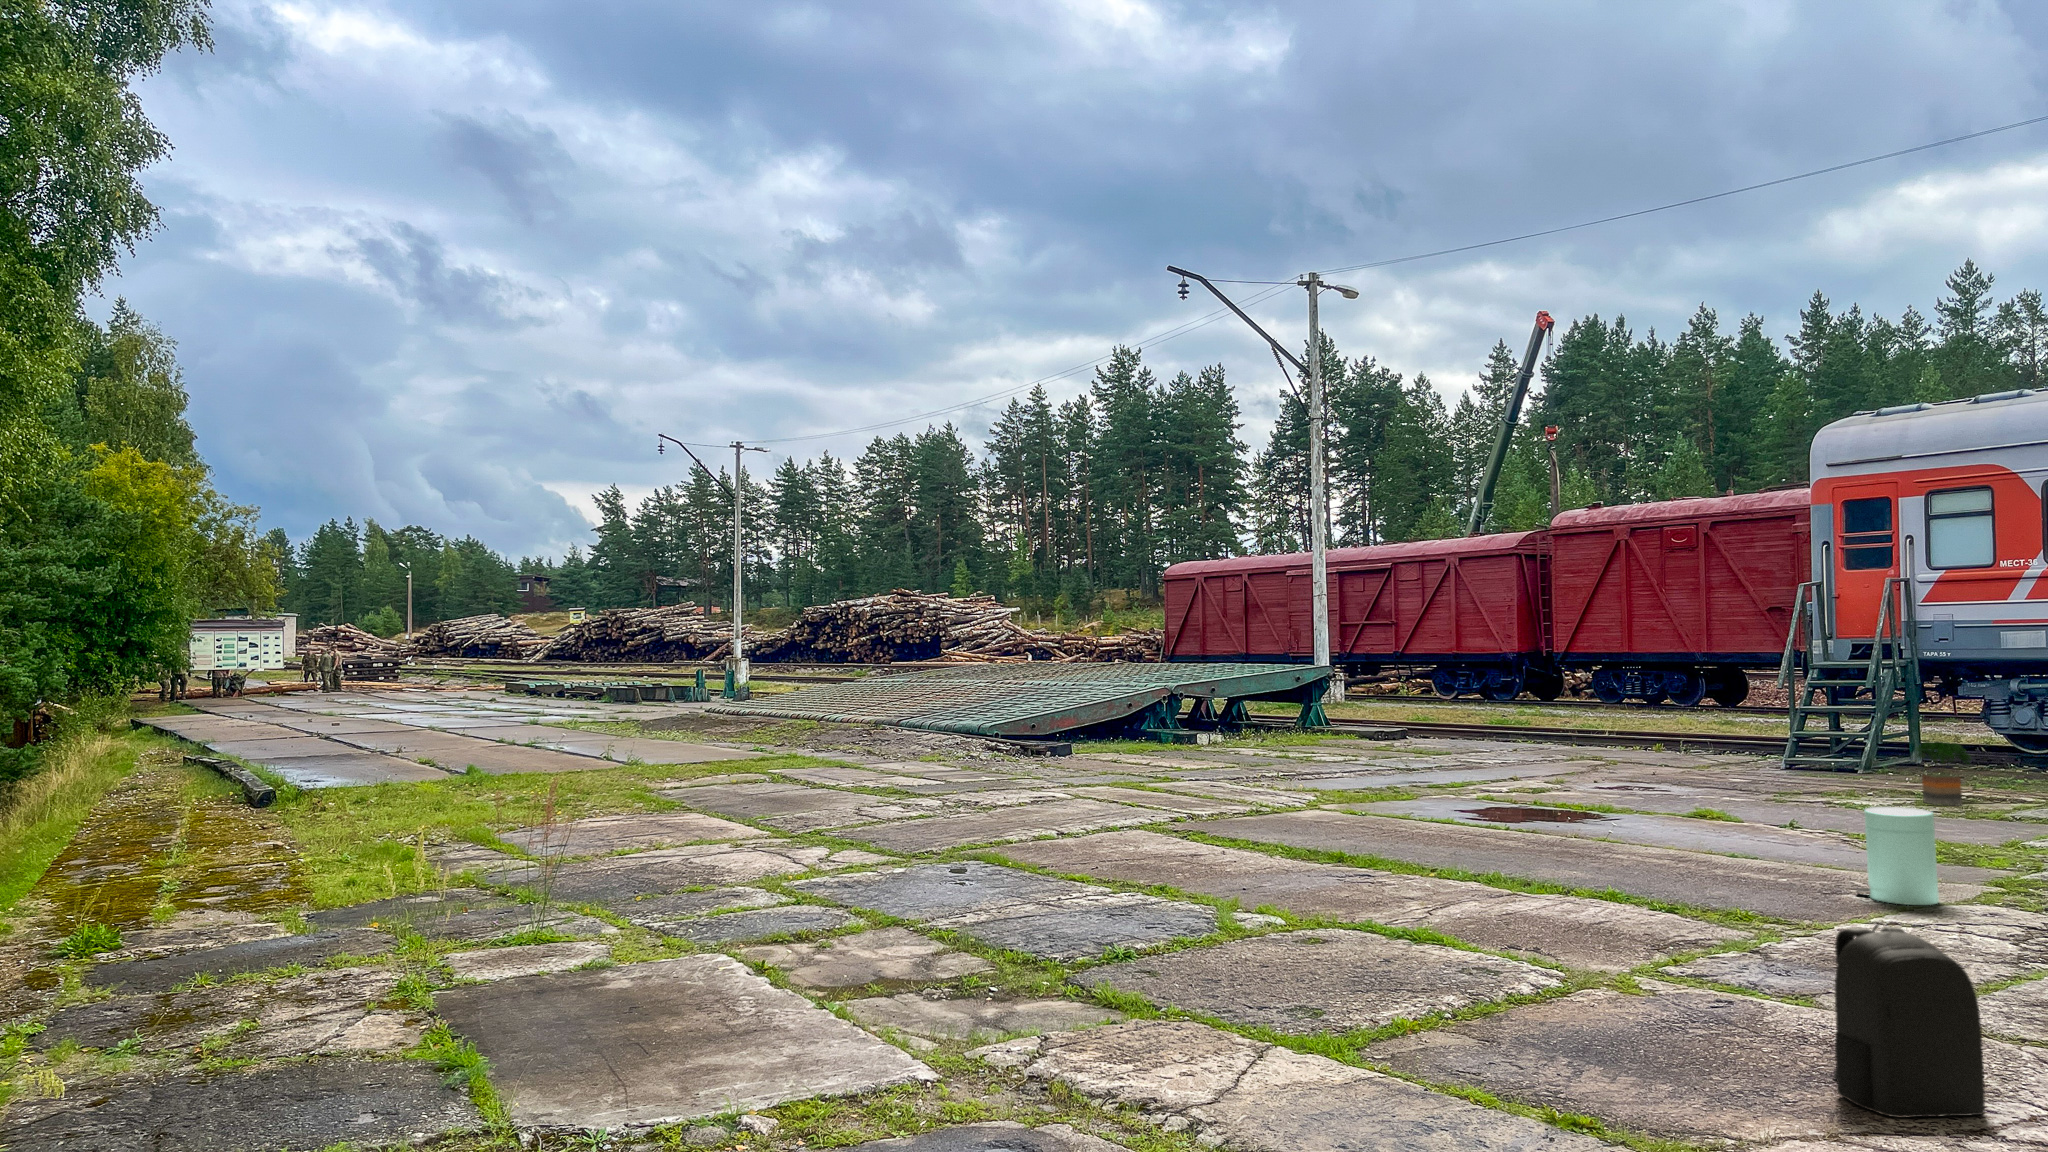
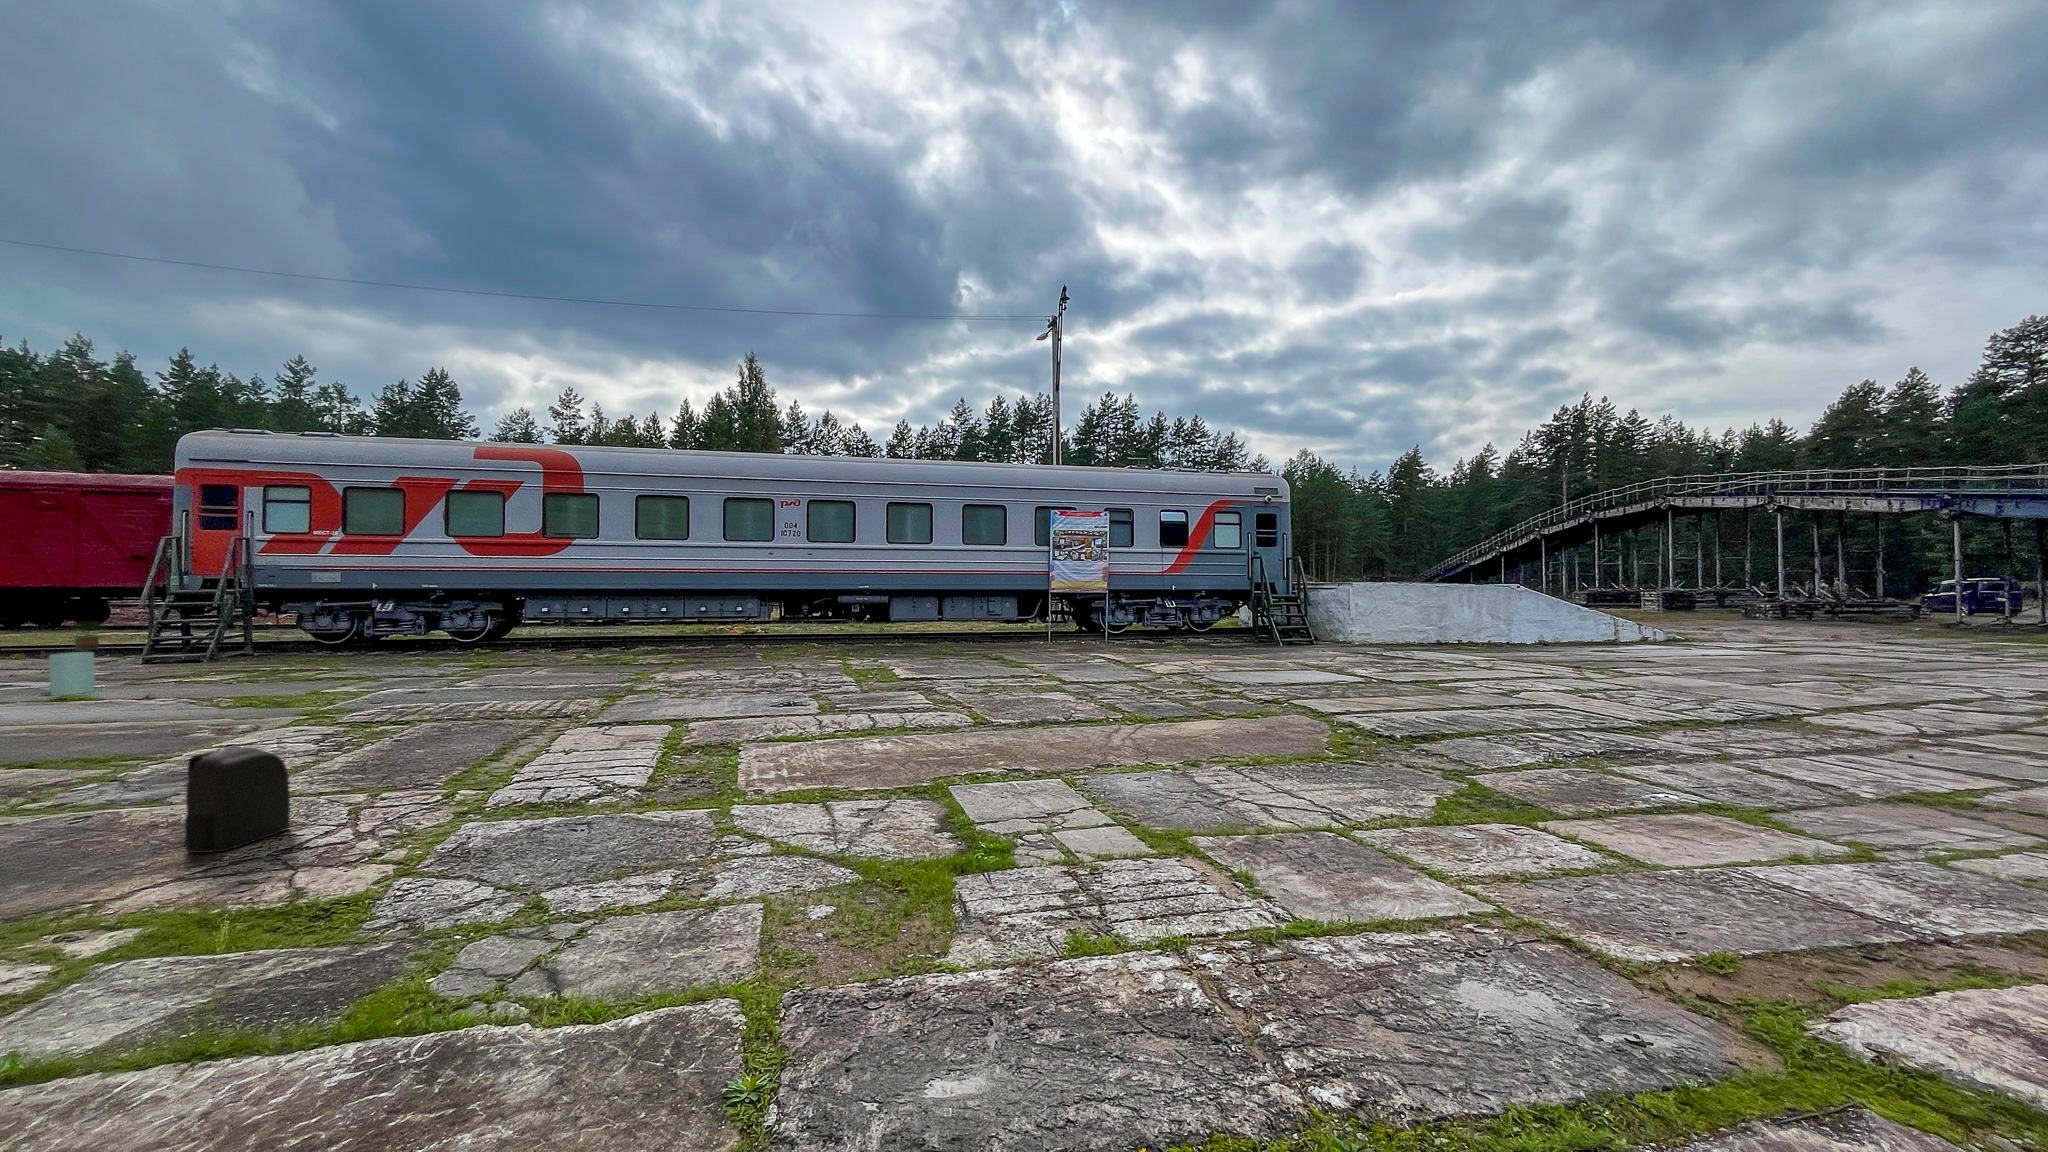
potted tree: present [1917,741,1971,805] -> present [71,621,105,651]
trash can: present [1856,807,1939,905] -> present [45,652,95,696]

